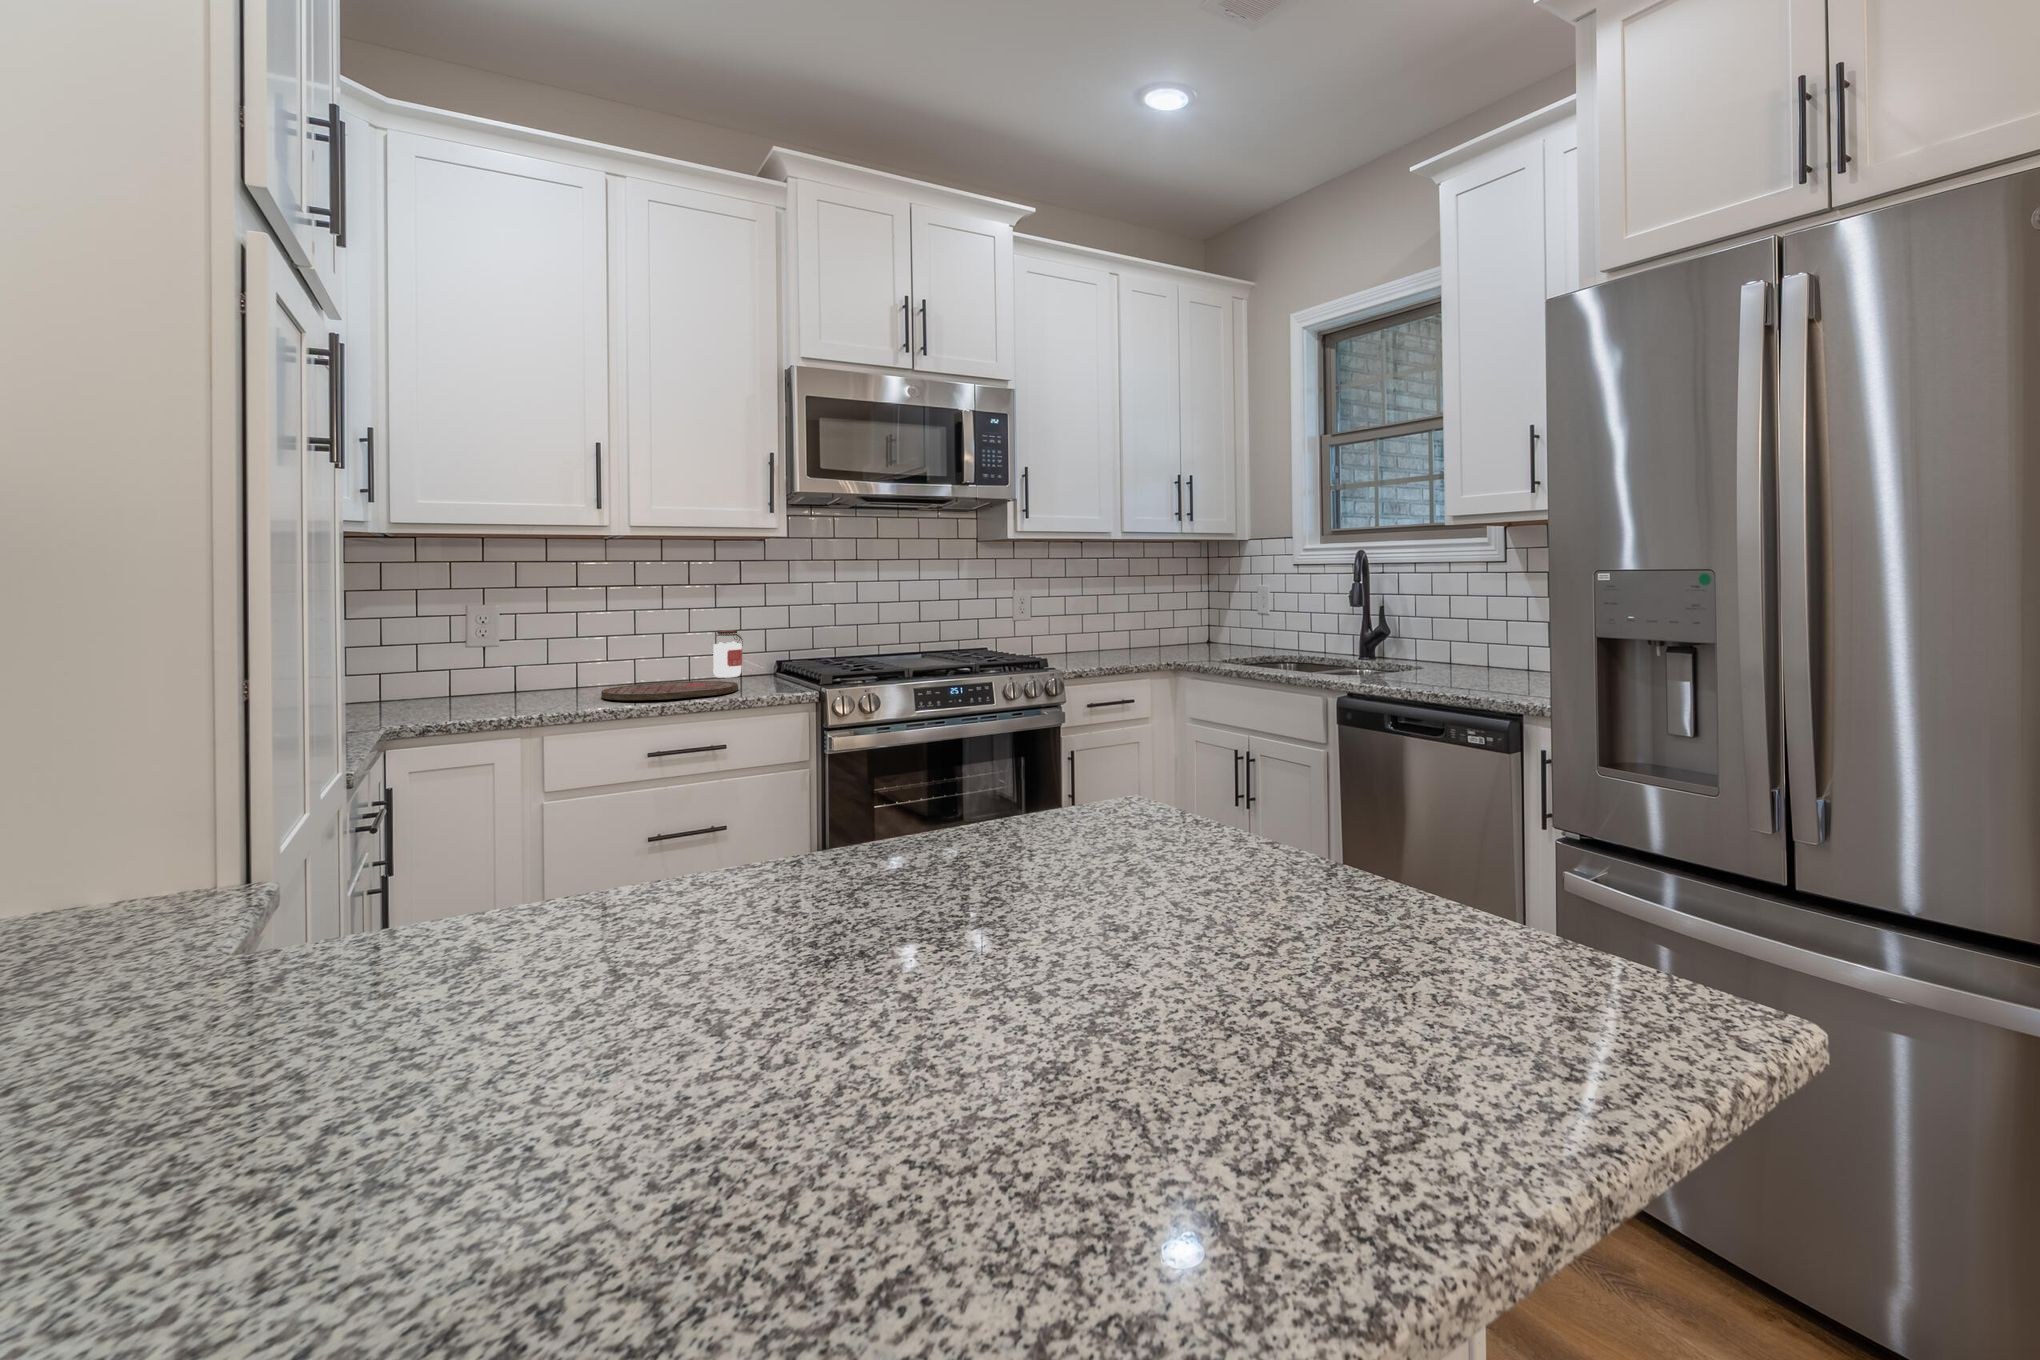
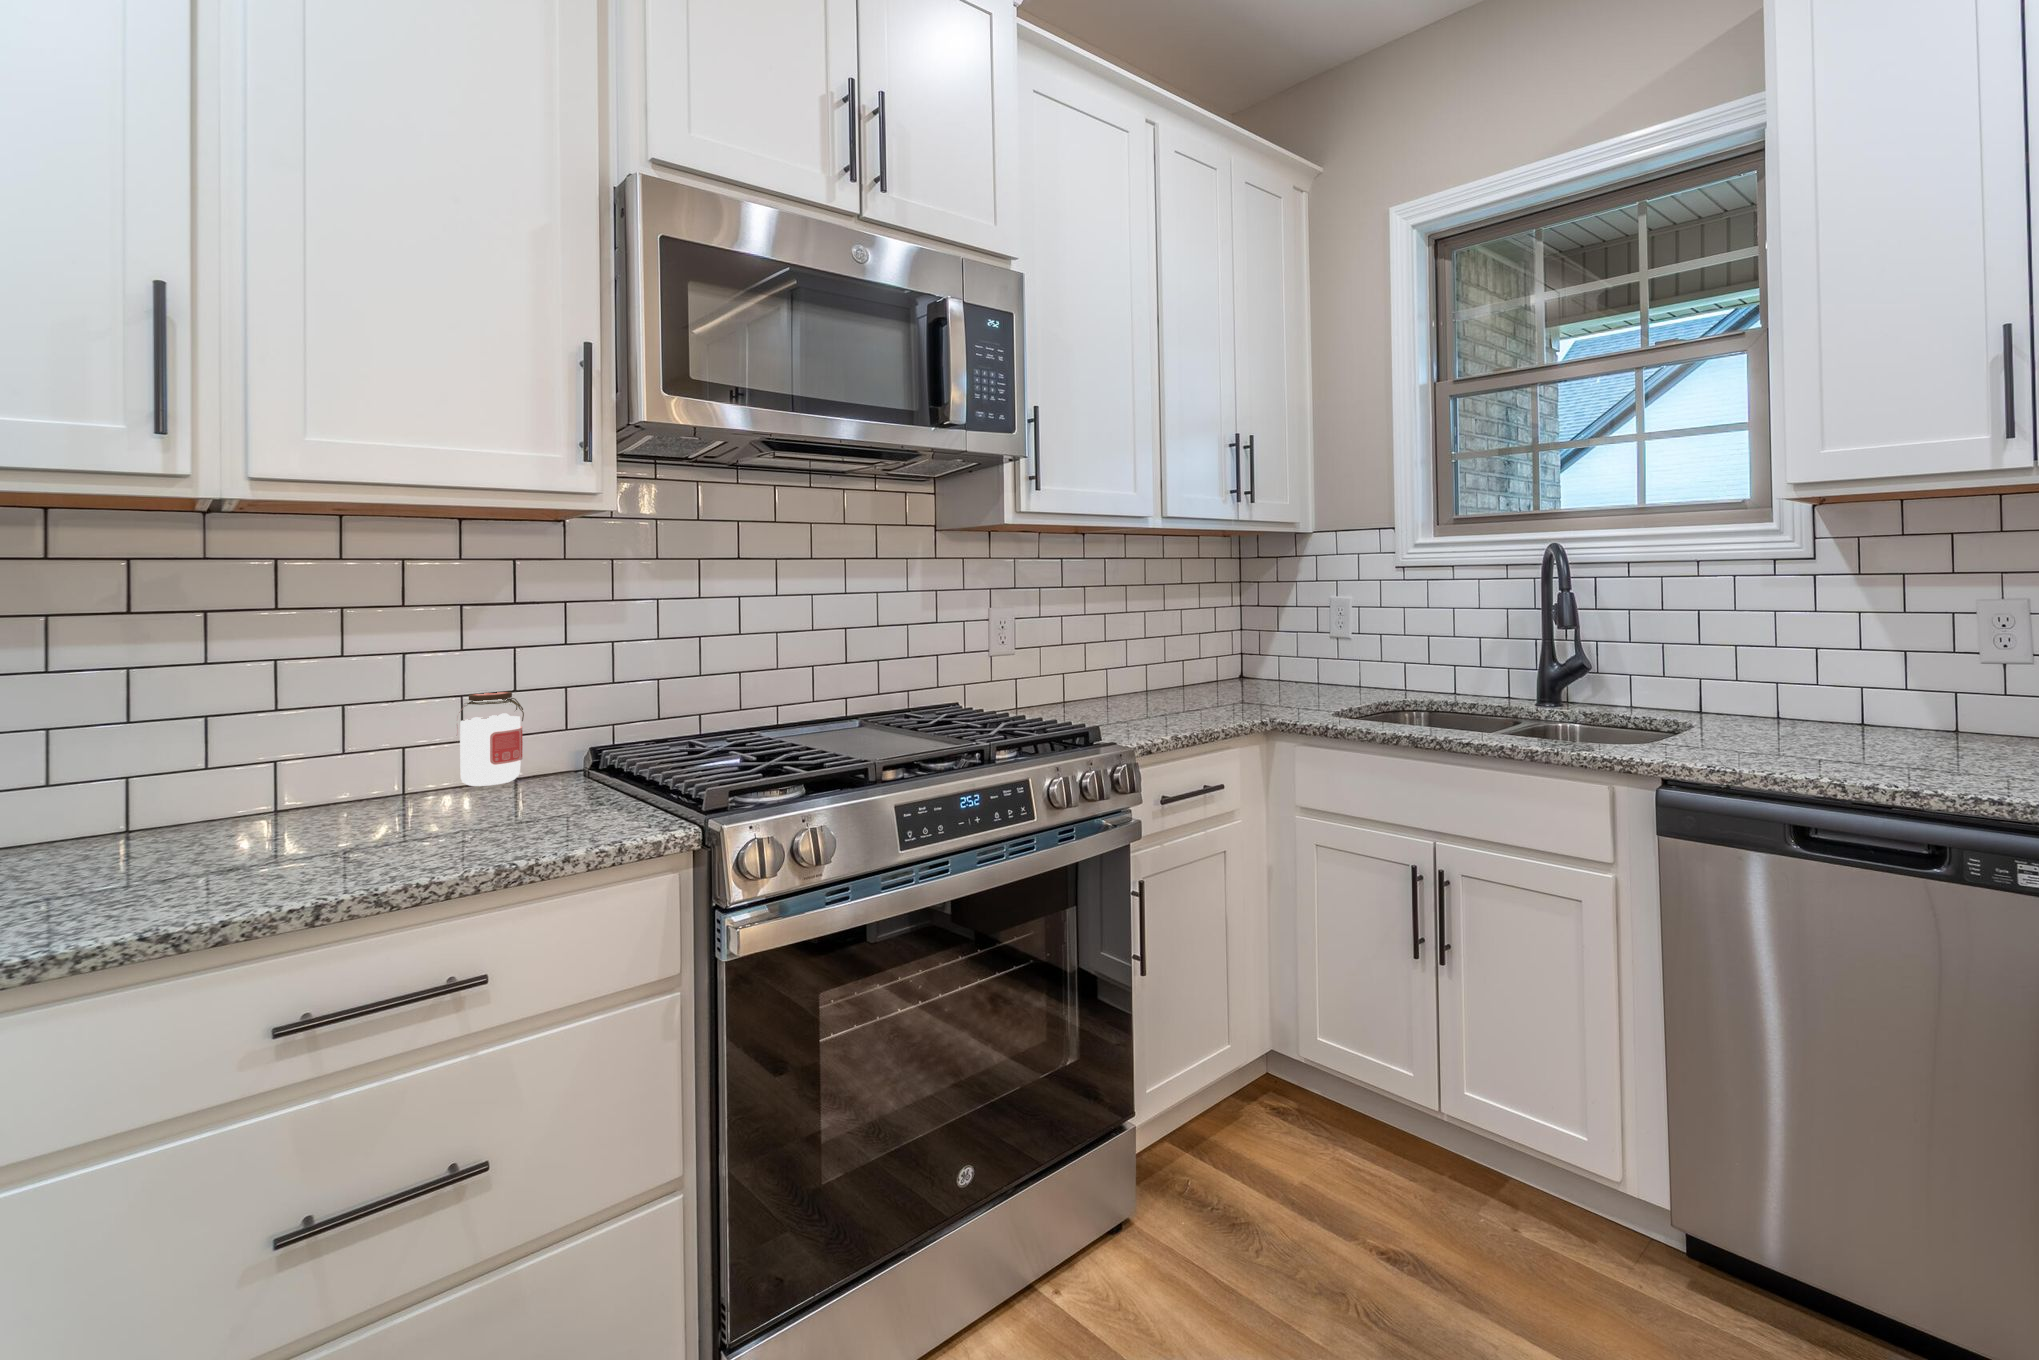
cutting board: present [601,681,738,700] -> none [163,802,514,884]

